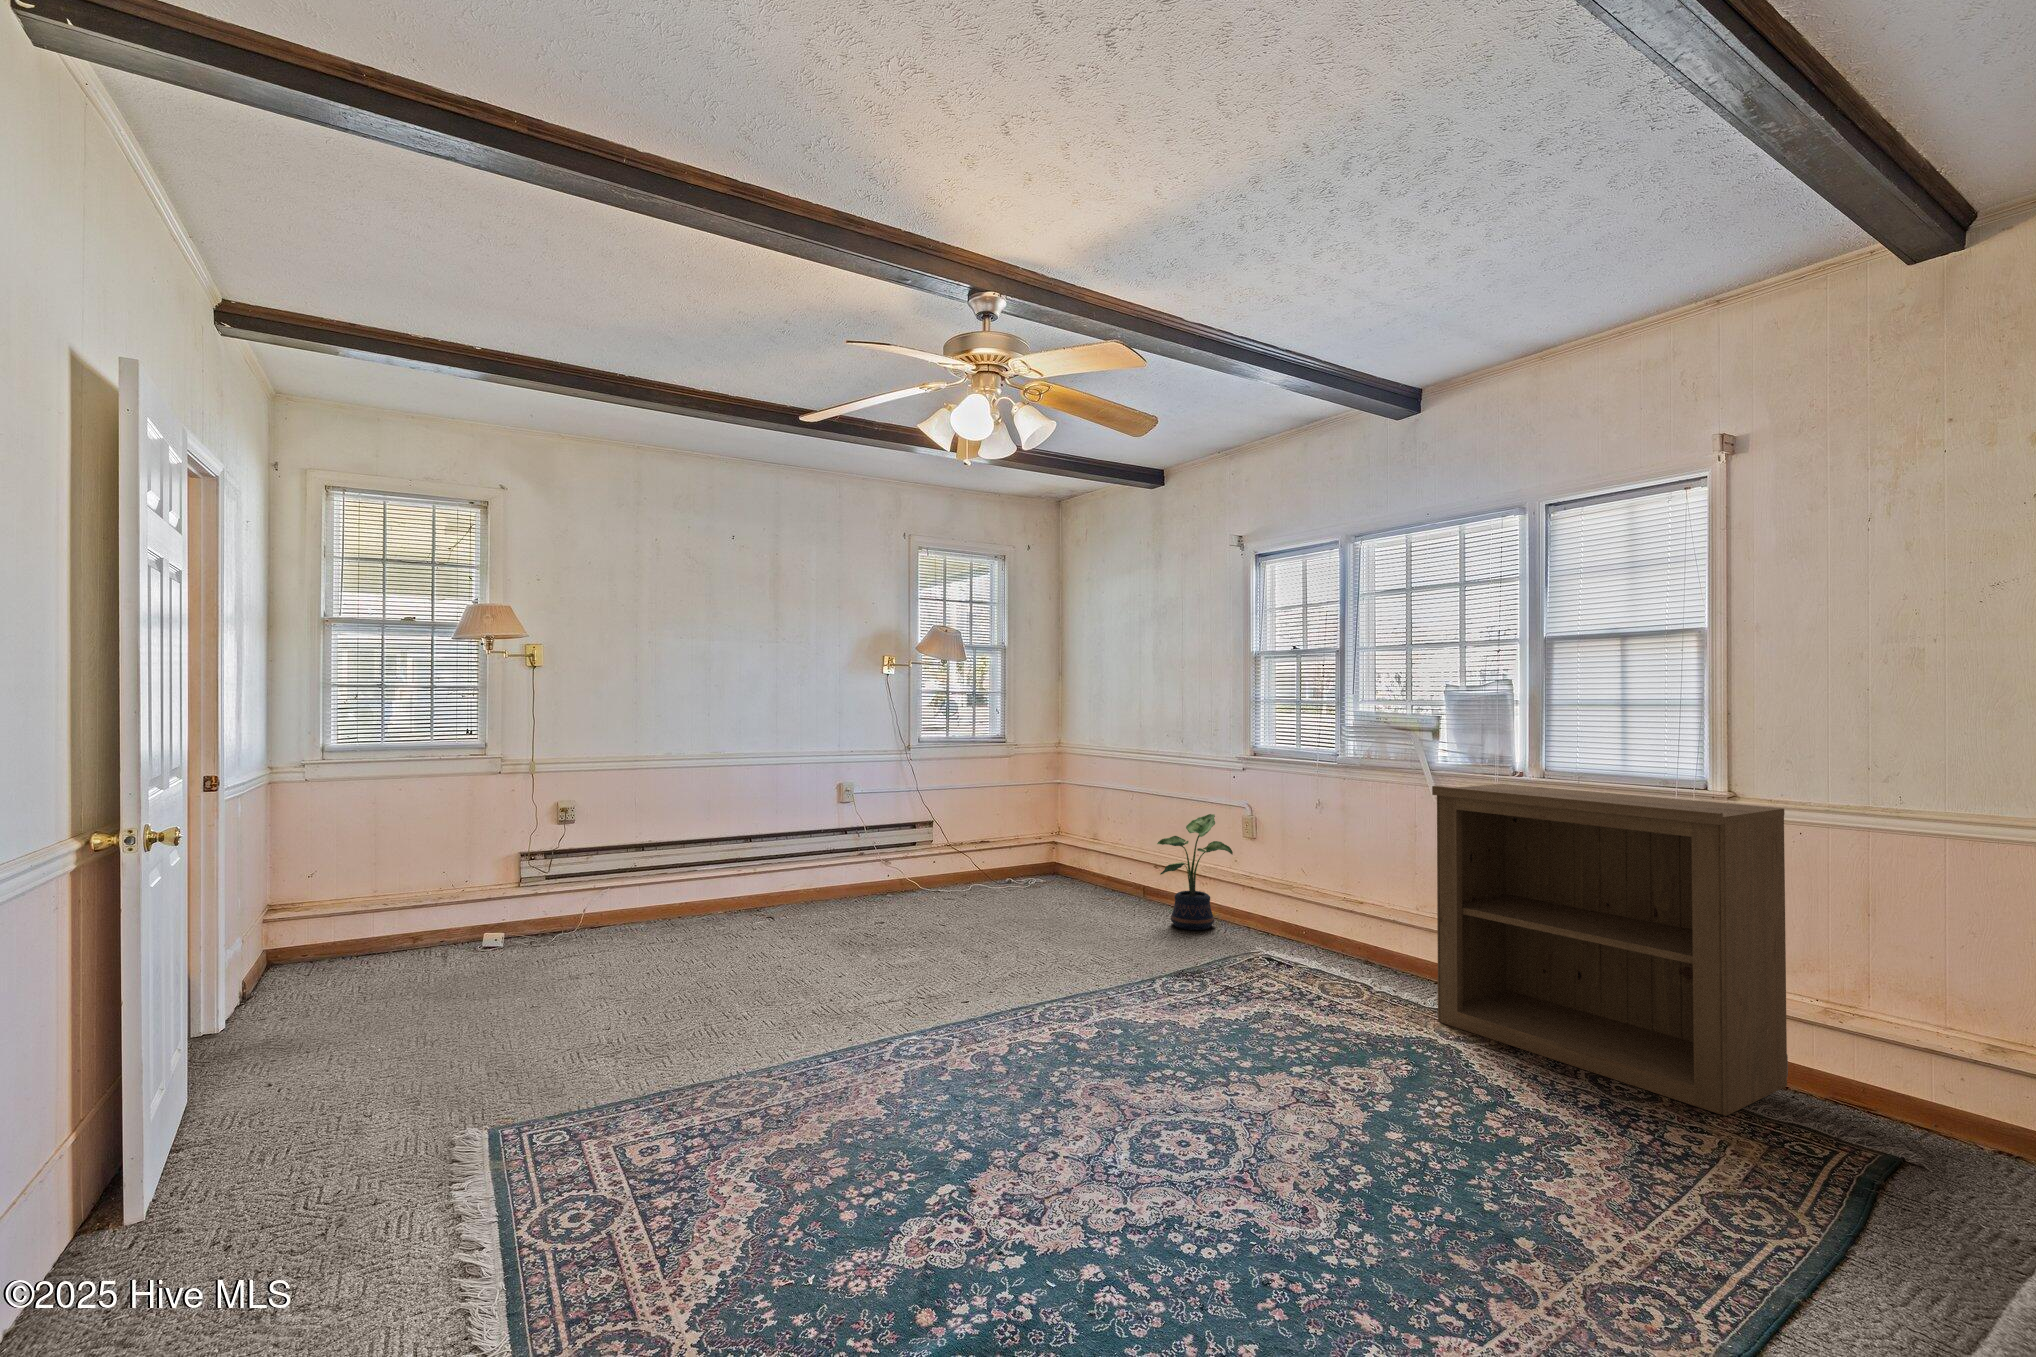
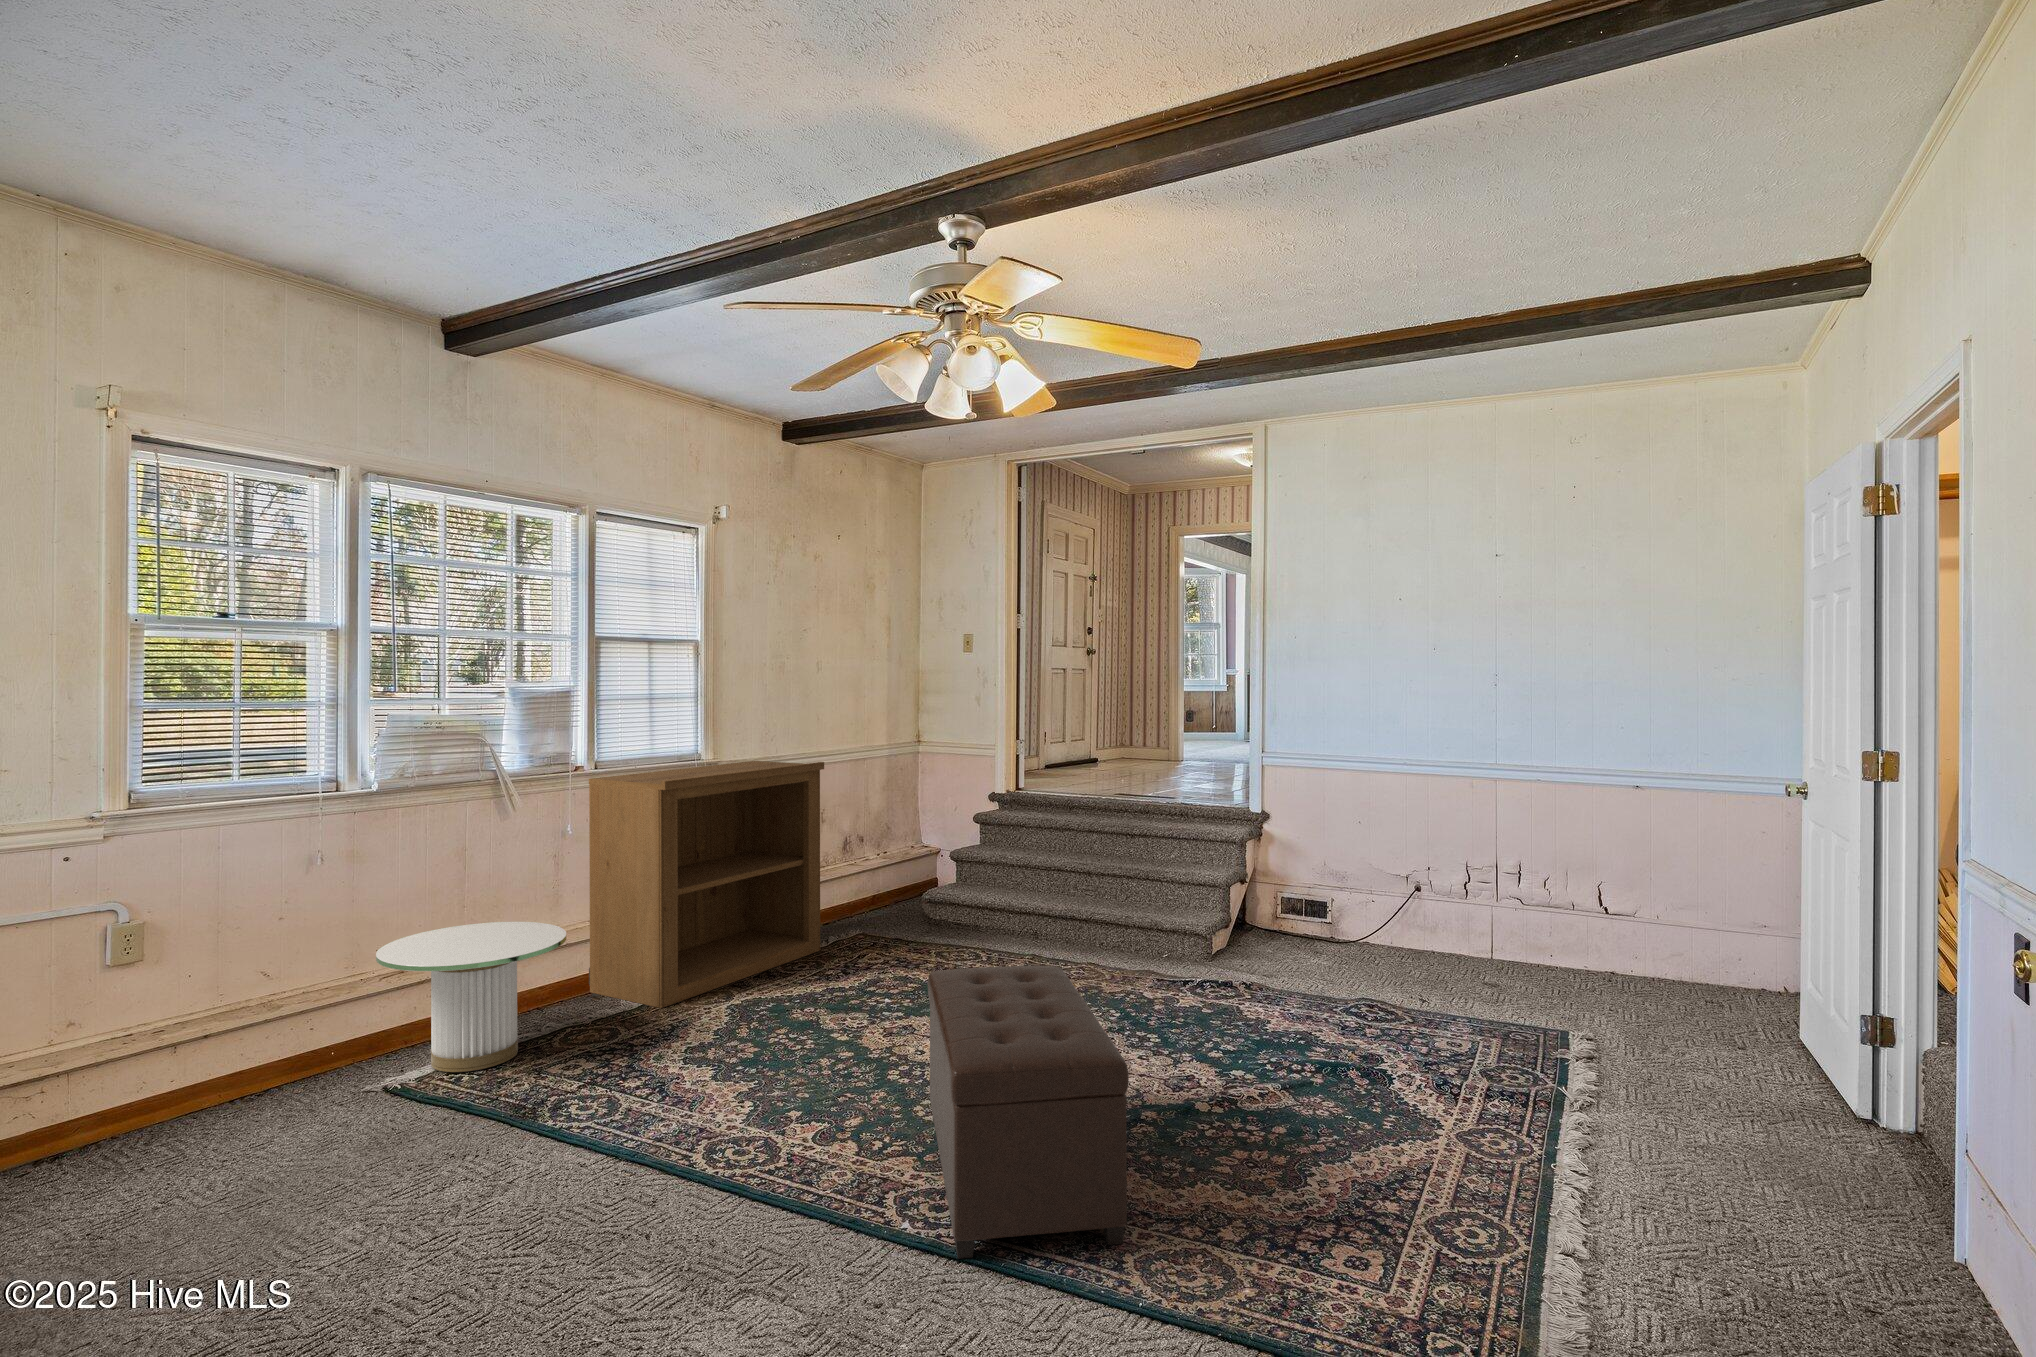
potted plant: present [1157,814,1233,930] -> none [55,947,241,1182]
side table: none [1255,870,1389,978] -> present [376,922,566,1072]
ottoman: none [797,922,1074,1124] -> present [928,966,1129,1259]

